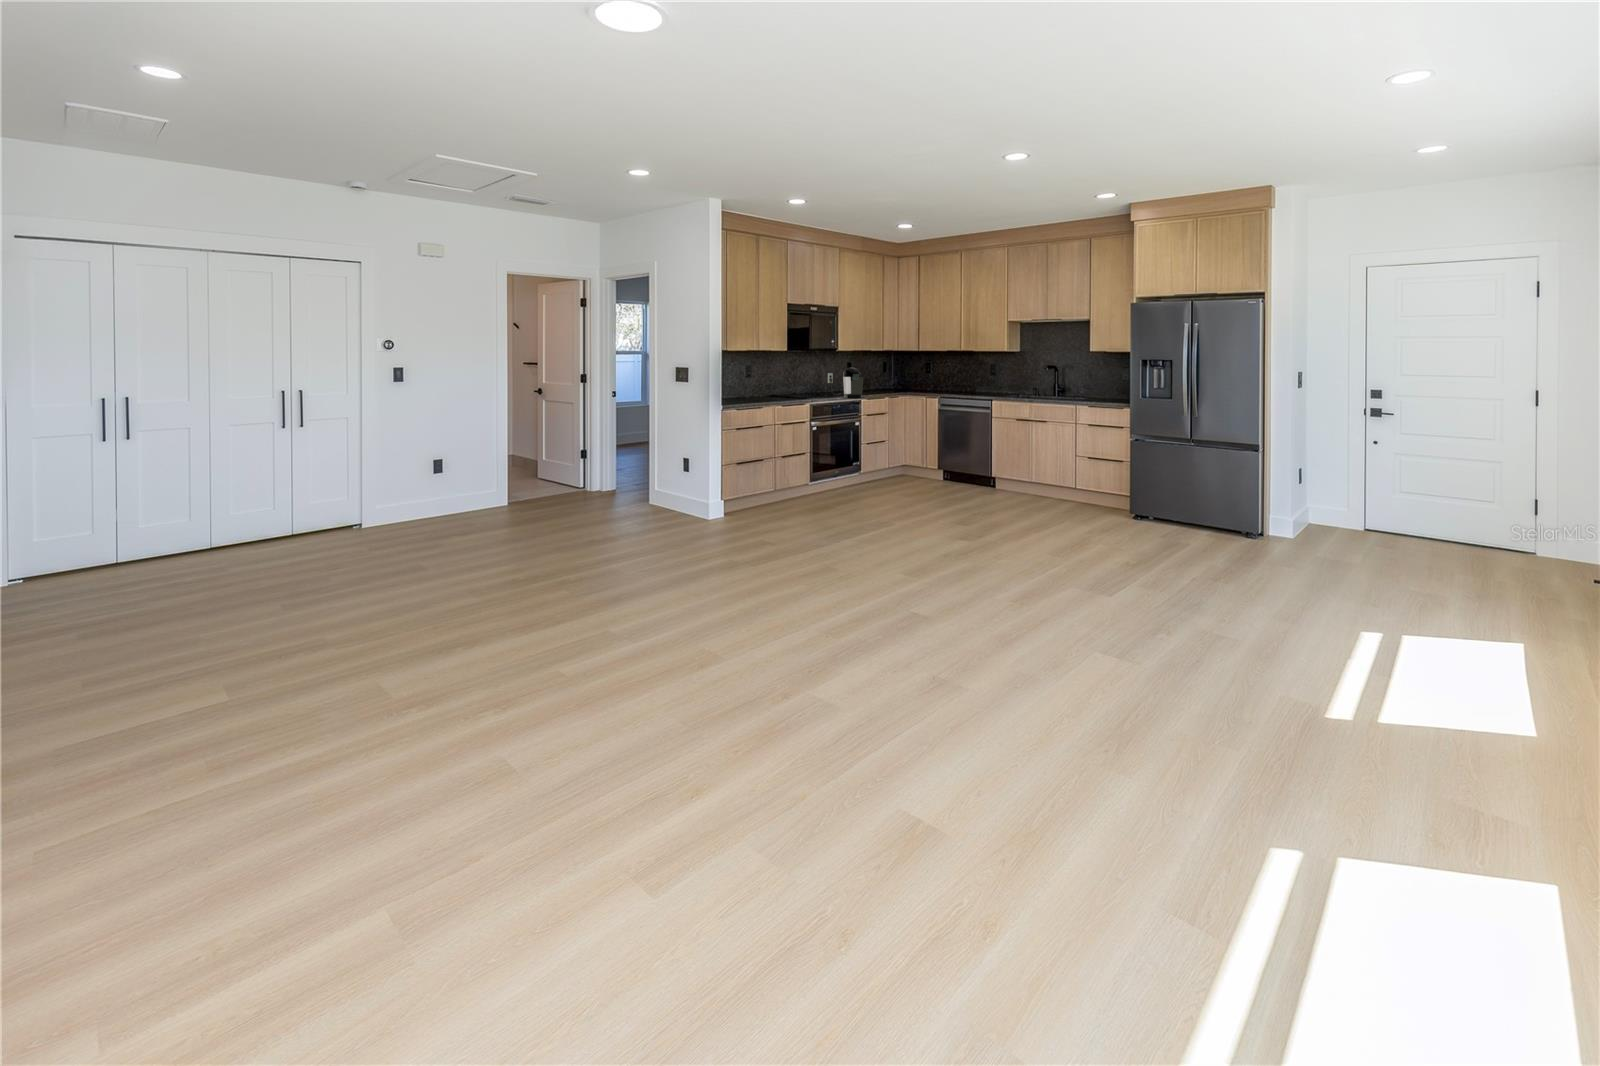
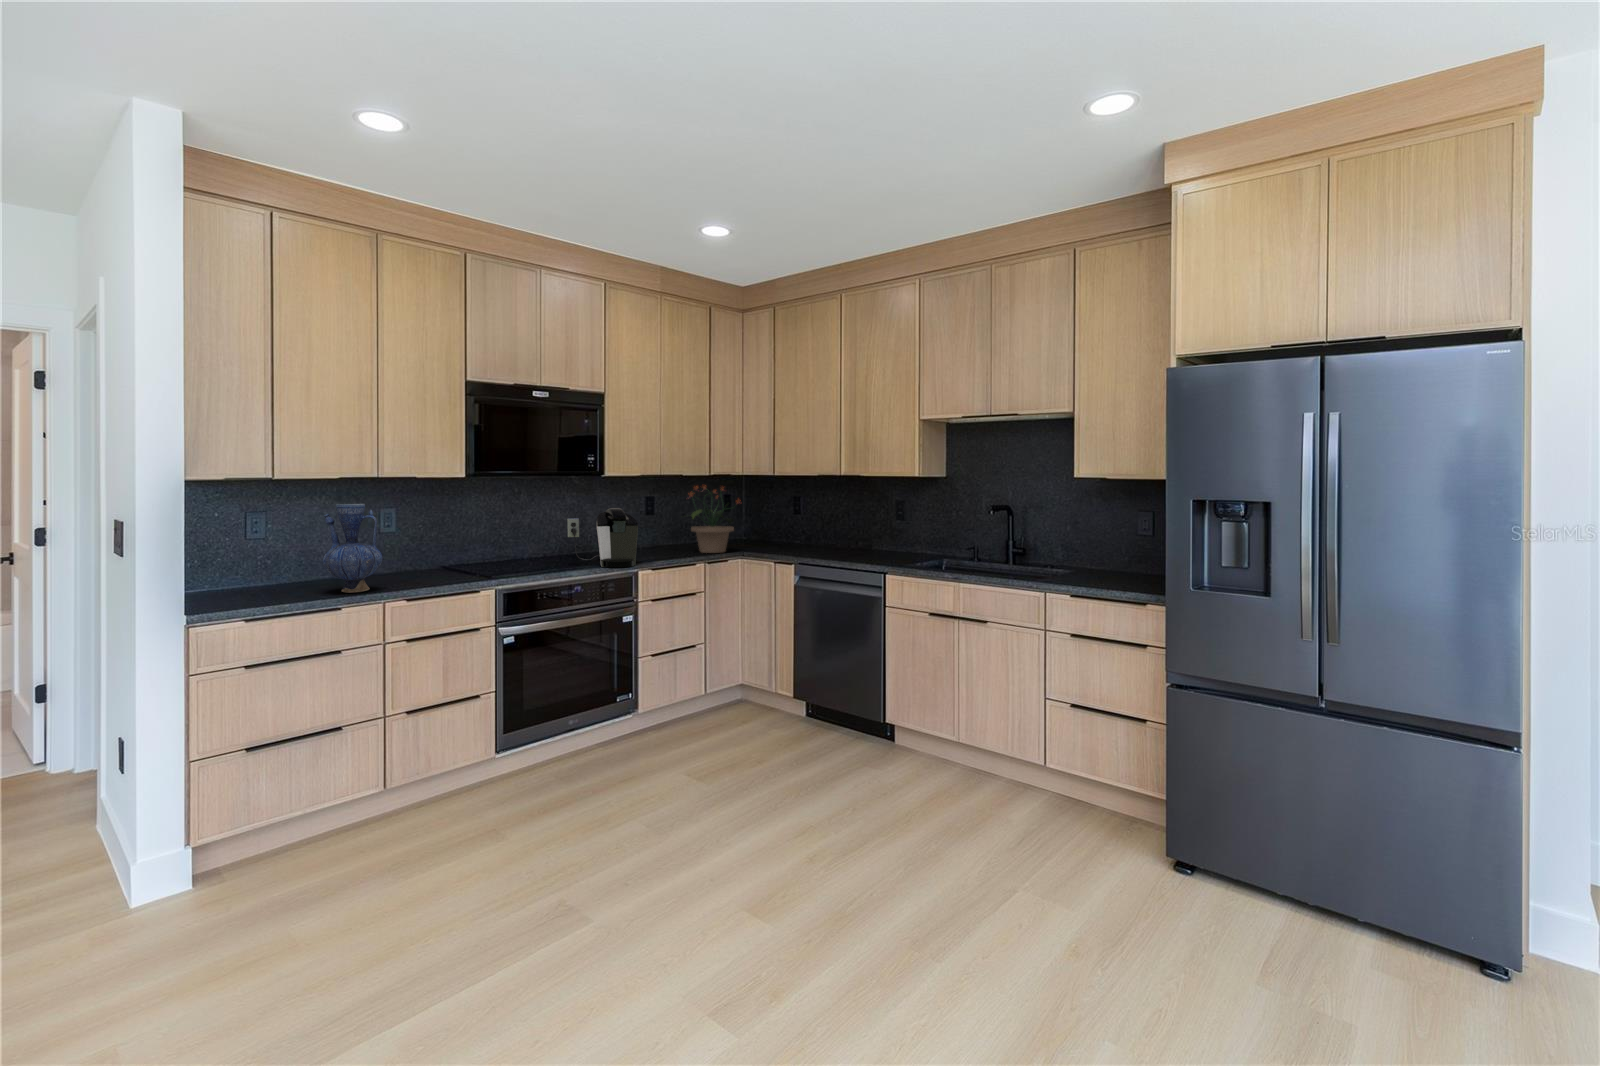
potted plant: none [870,356,905,395] -> present [689,486,741,553]
vase: none [749,363,773,403] -> present [323,504,383,593]

